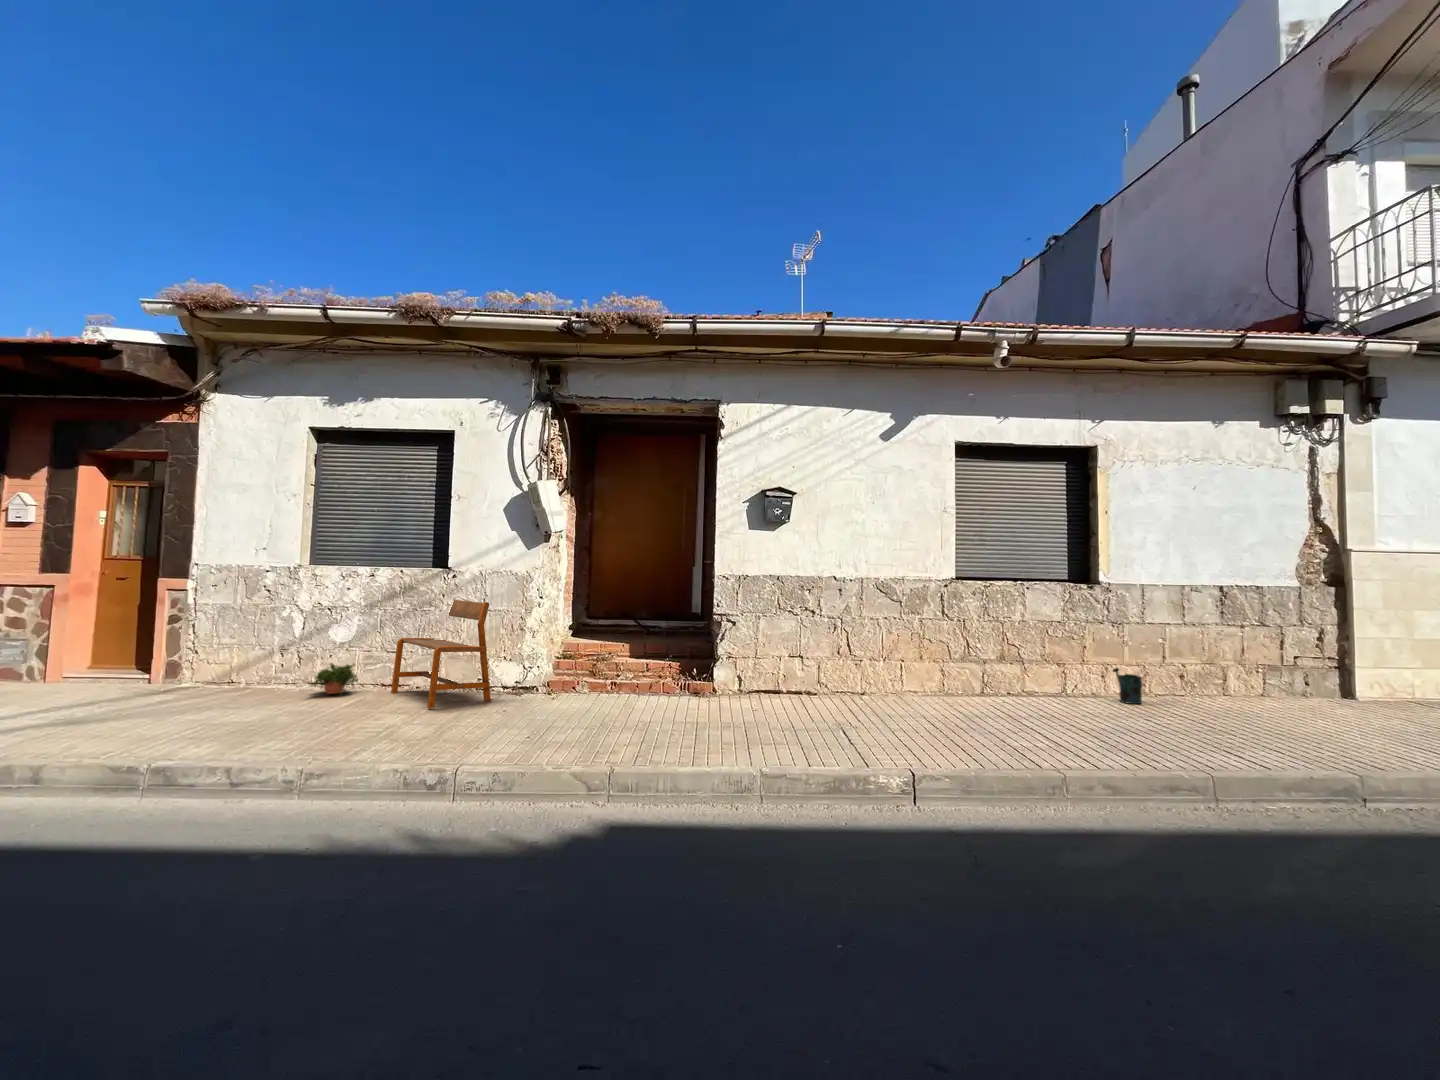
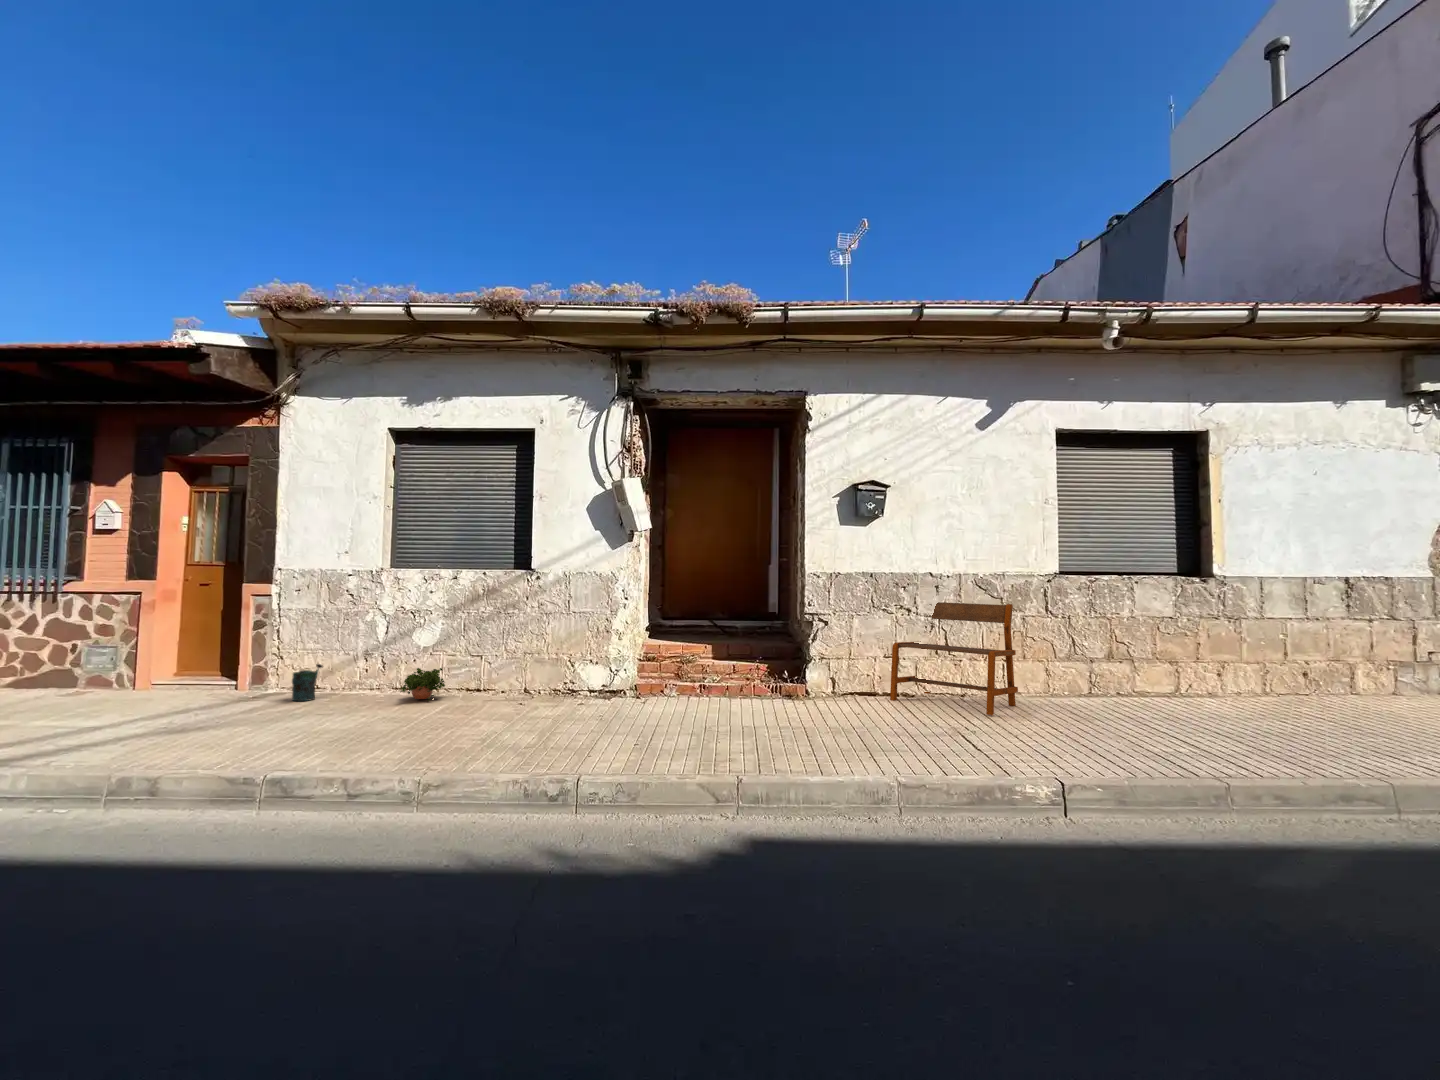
bench: present [391,600,490,708] -> present [890,602,1018,715]
watering can: present [1113,668,1142,704] -> present [292,664,323,701]

